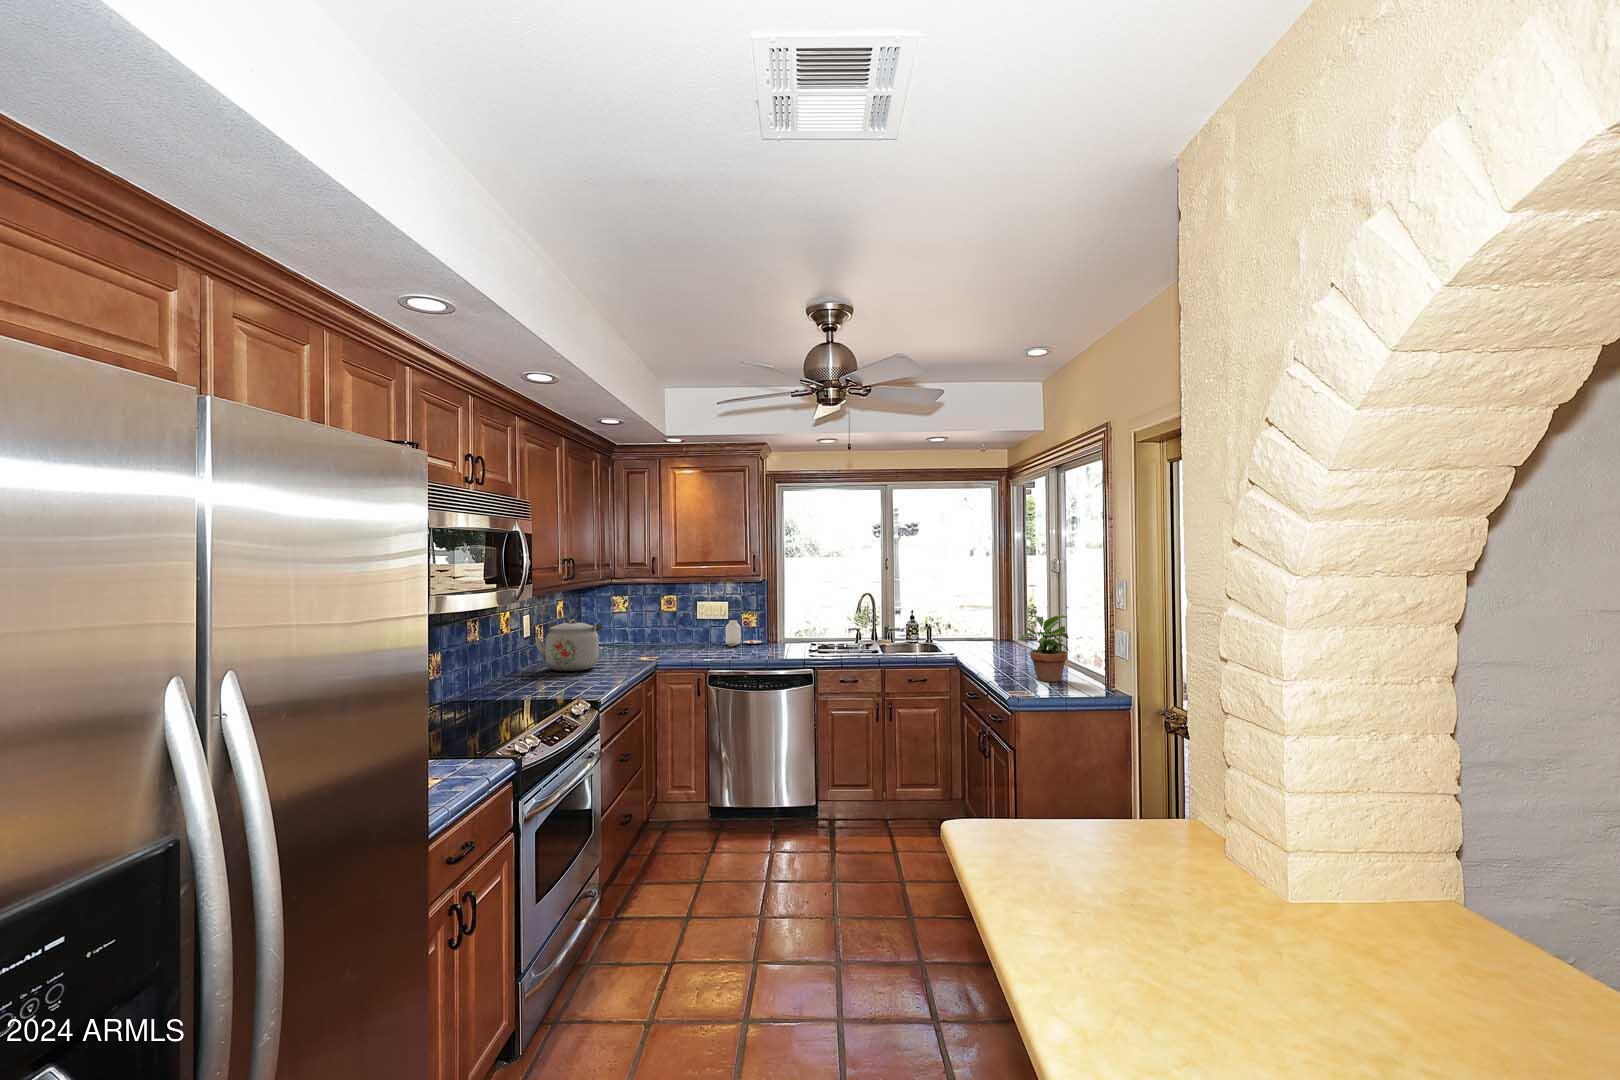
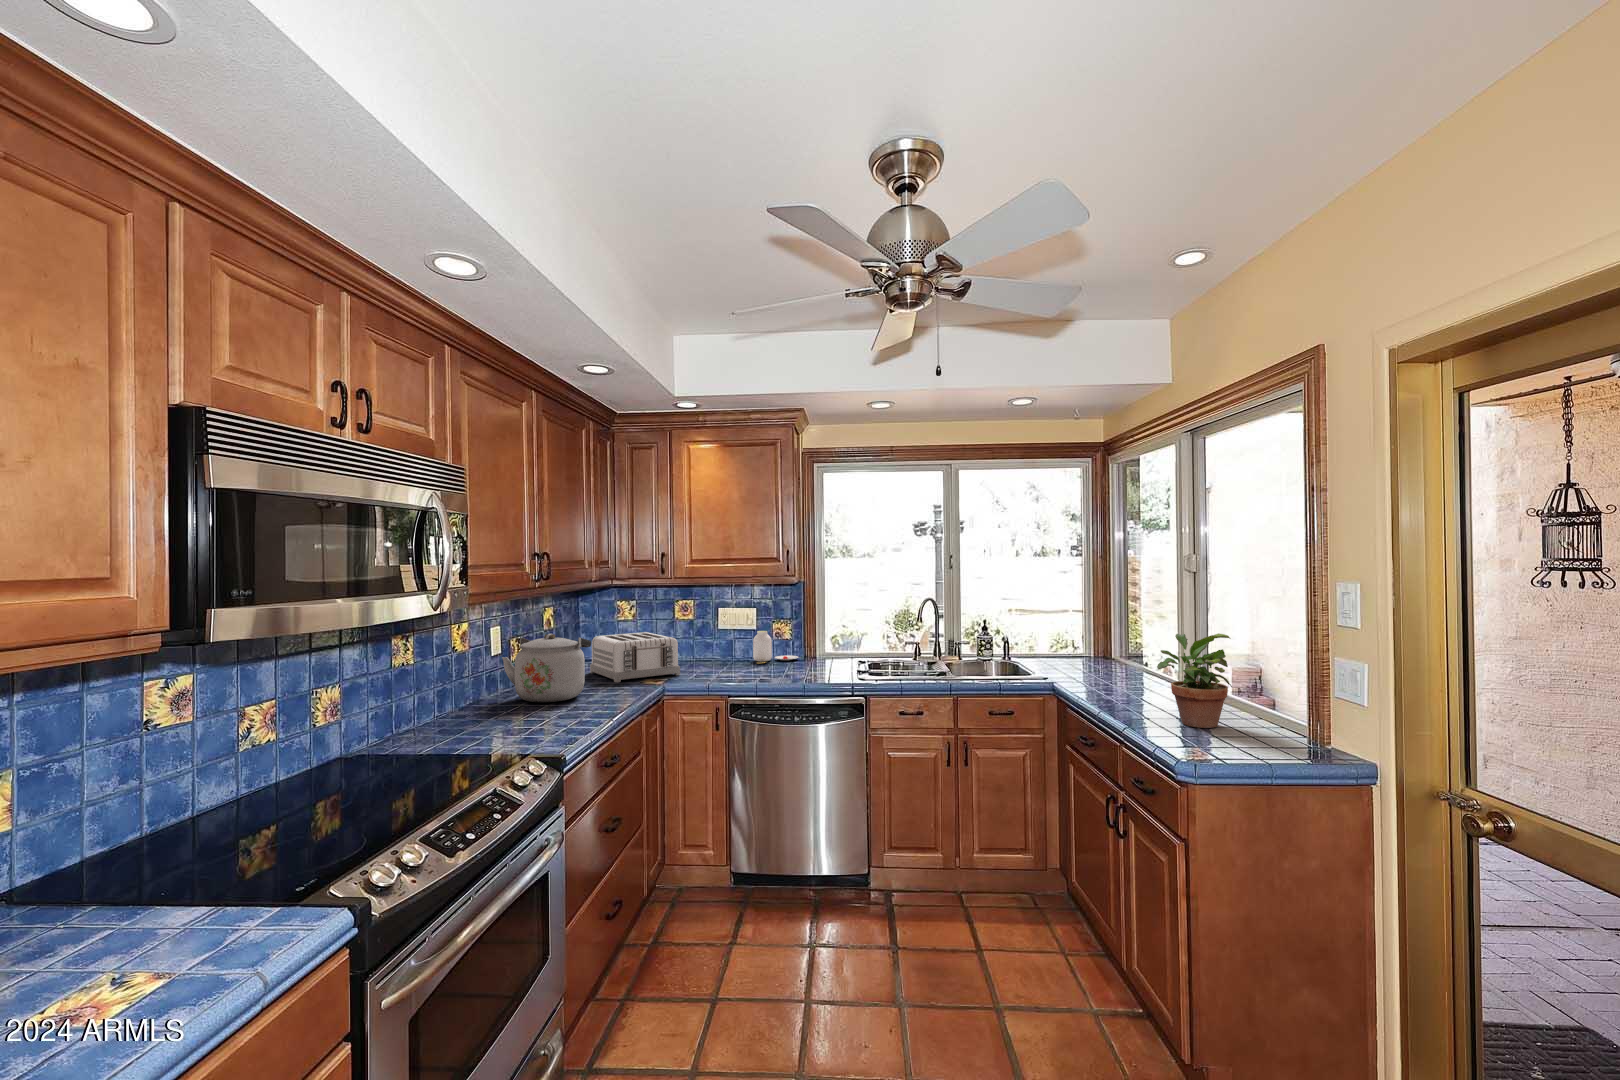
toaster: none [596,621,669,659] -> present [590,632,680,682]

